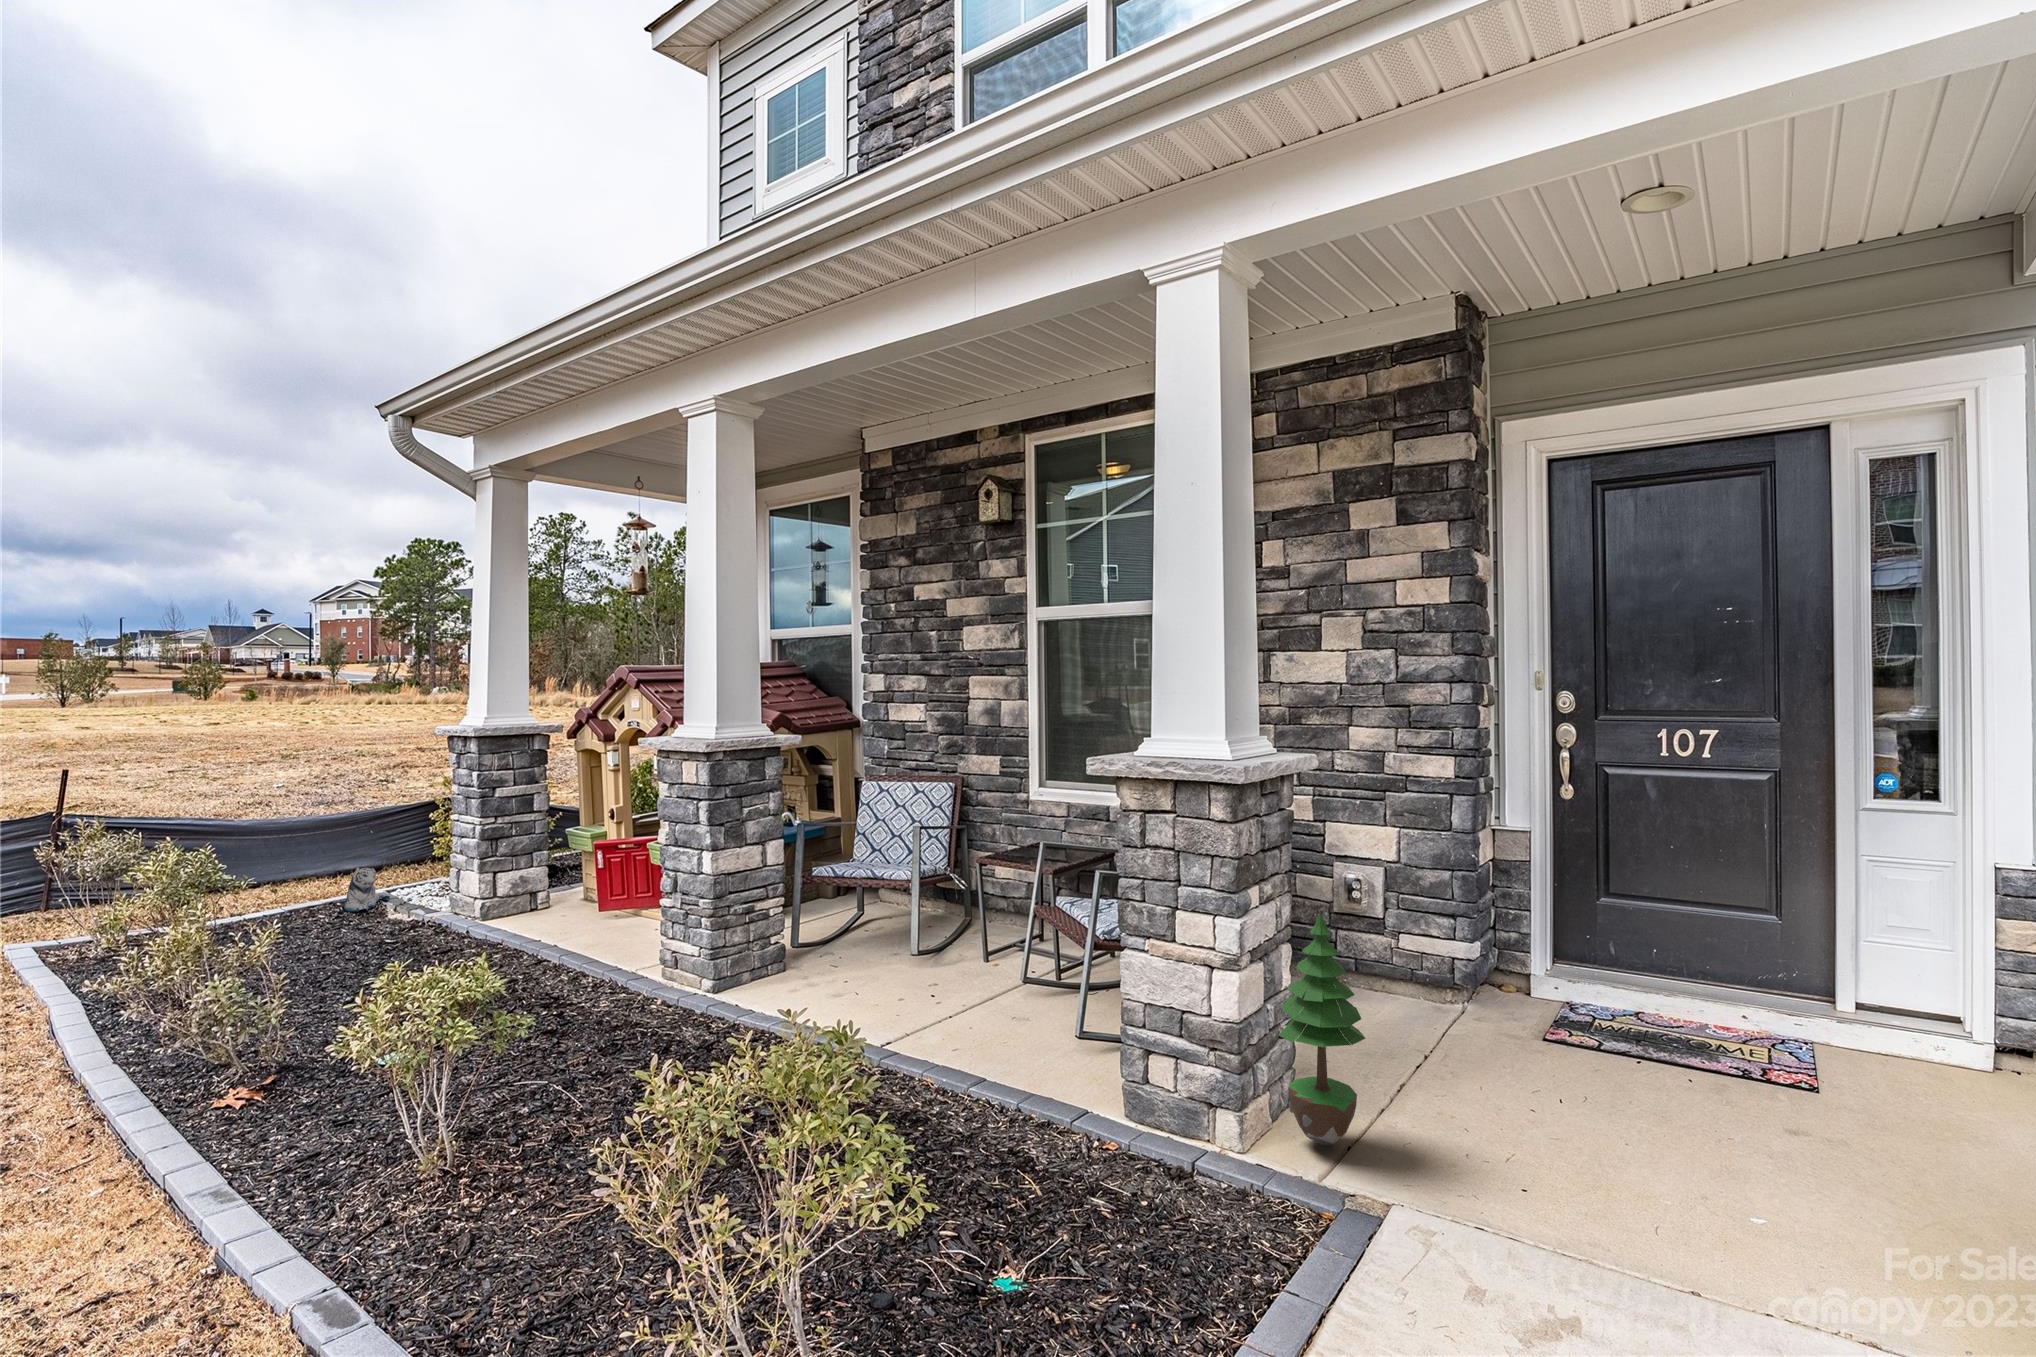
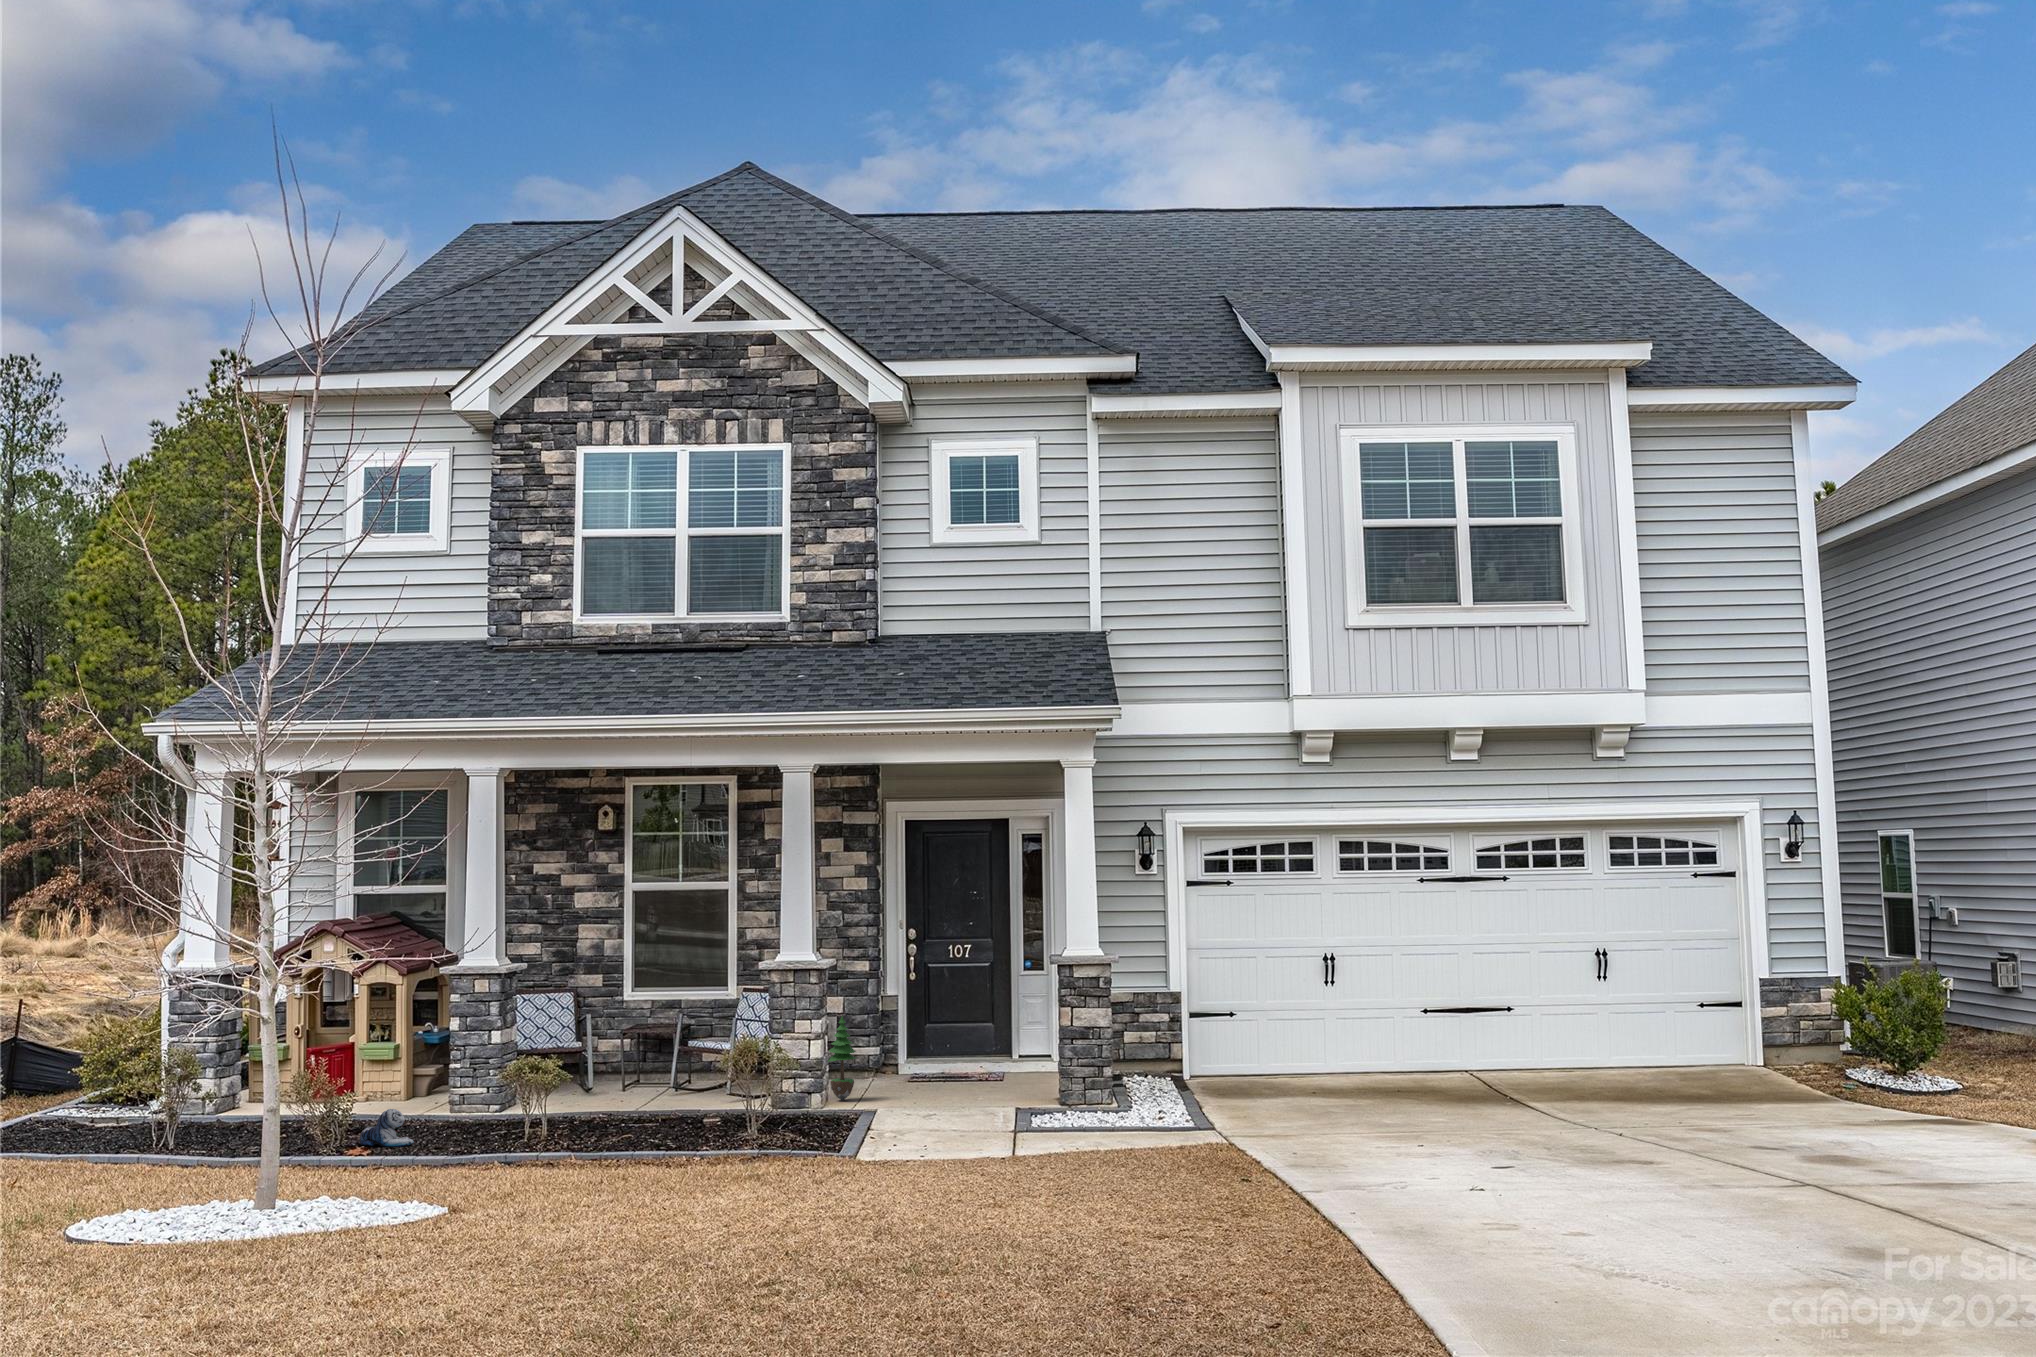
plush toy: present [343,867,390,912] -> present [360,1109,414,1147]

